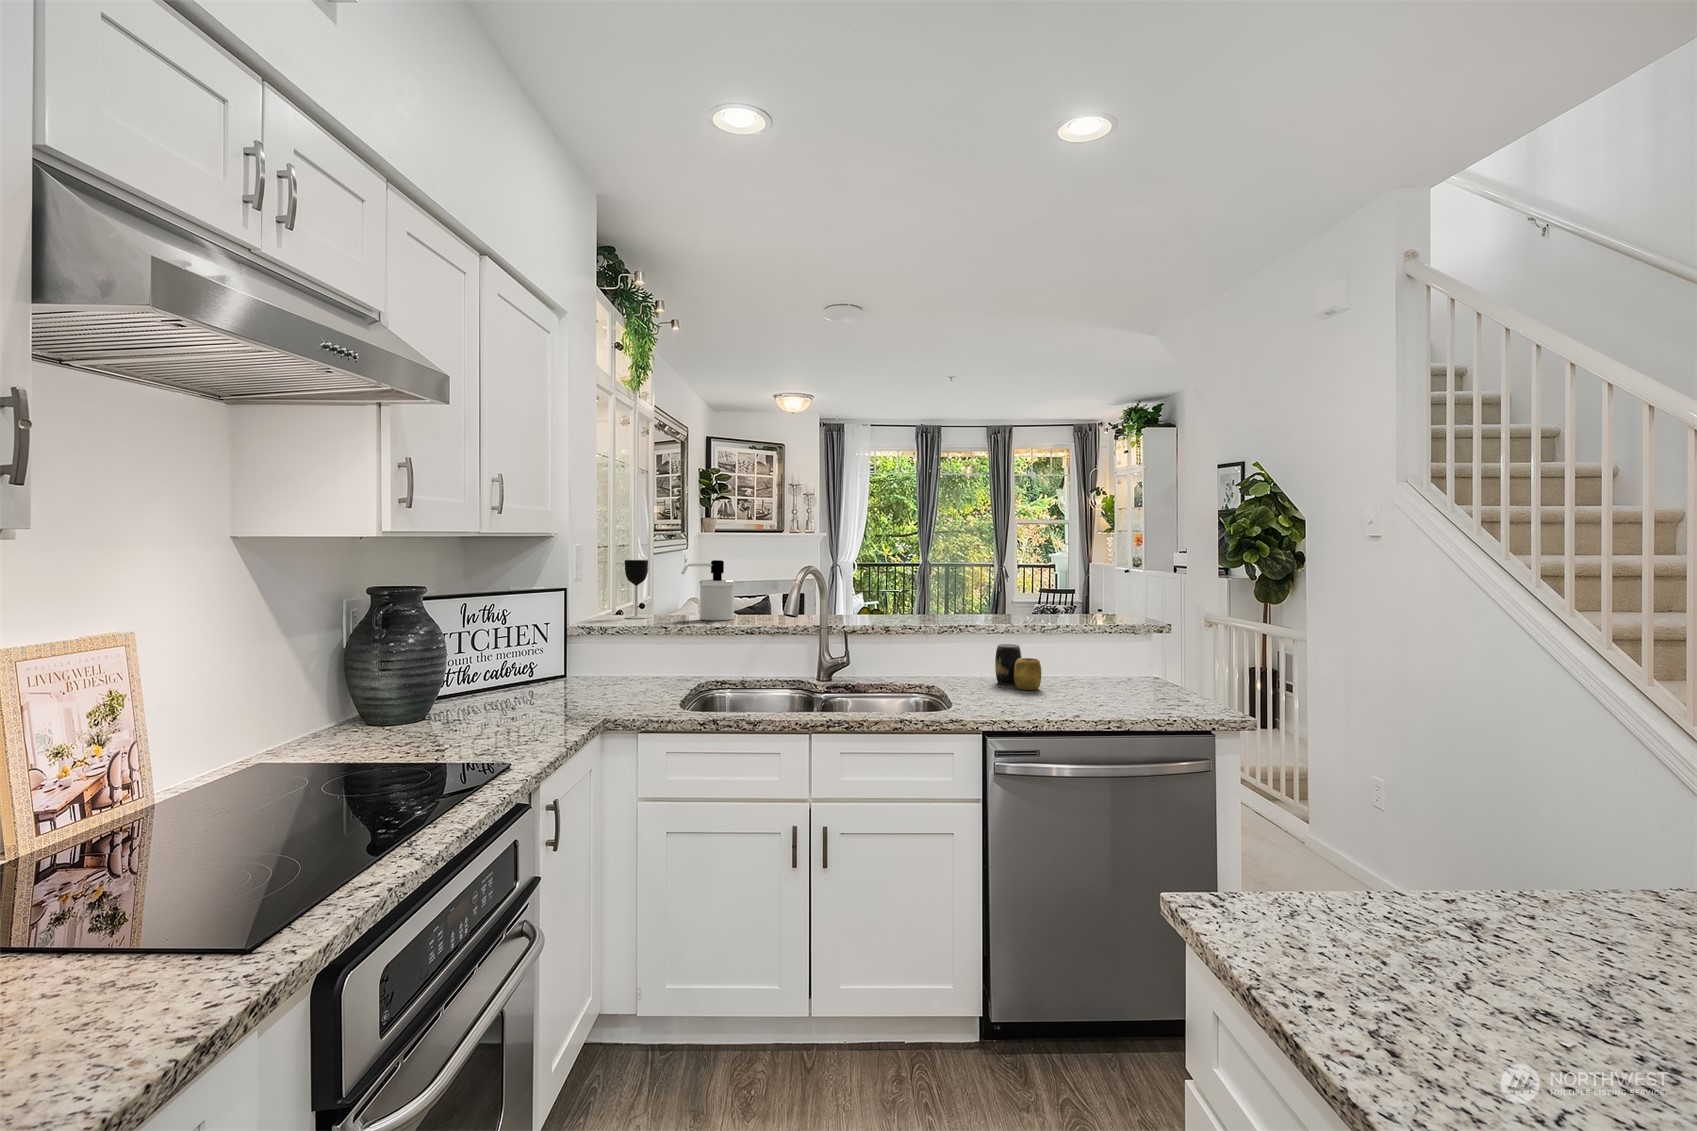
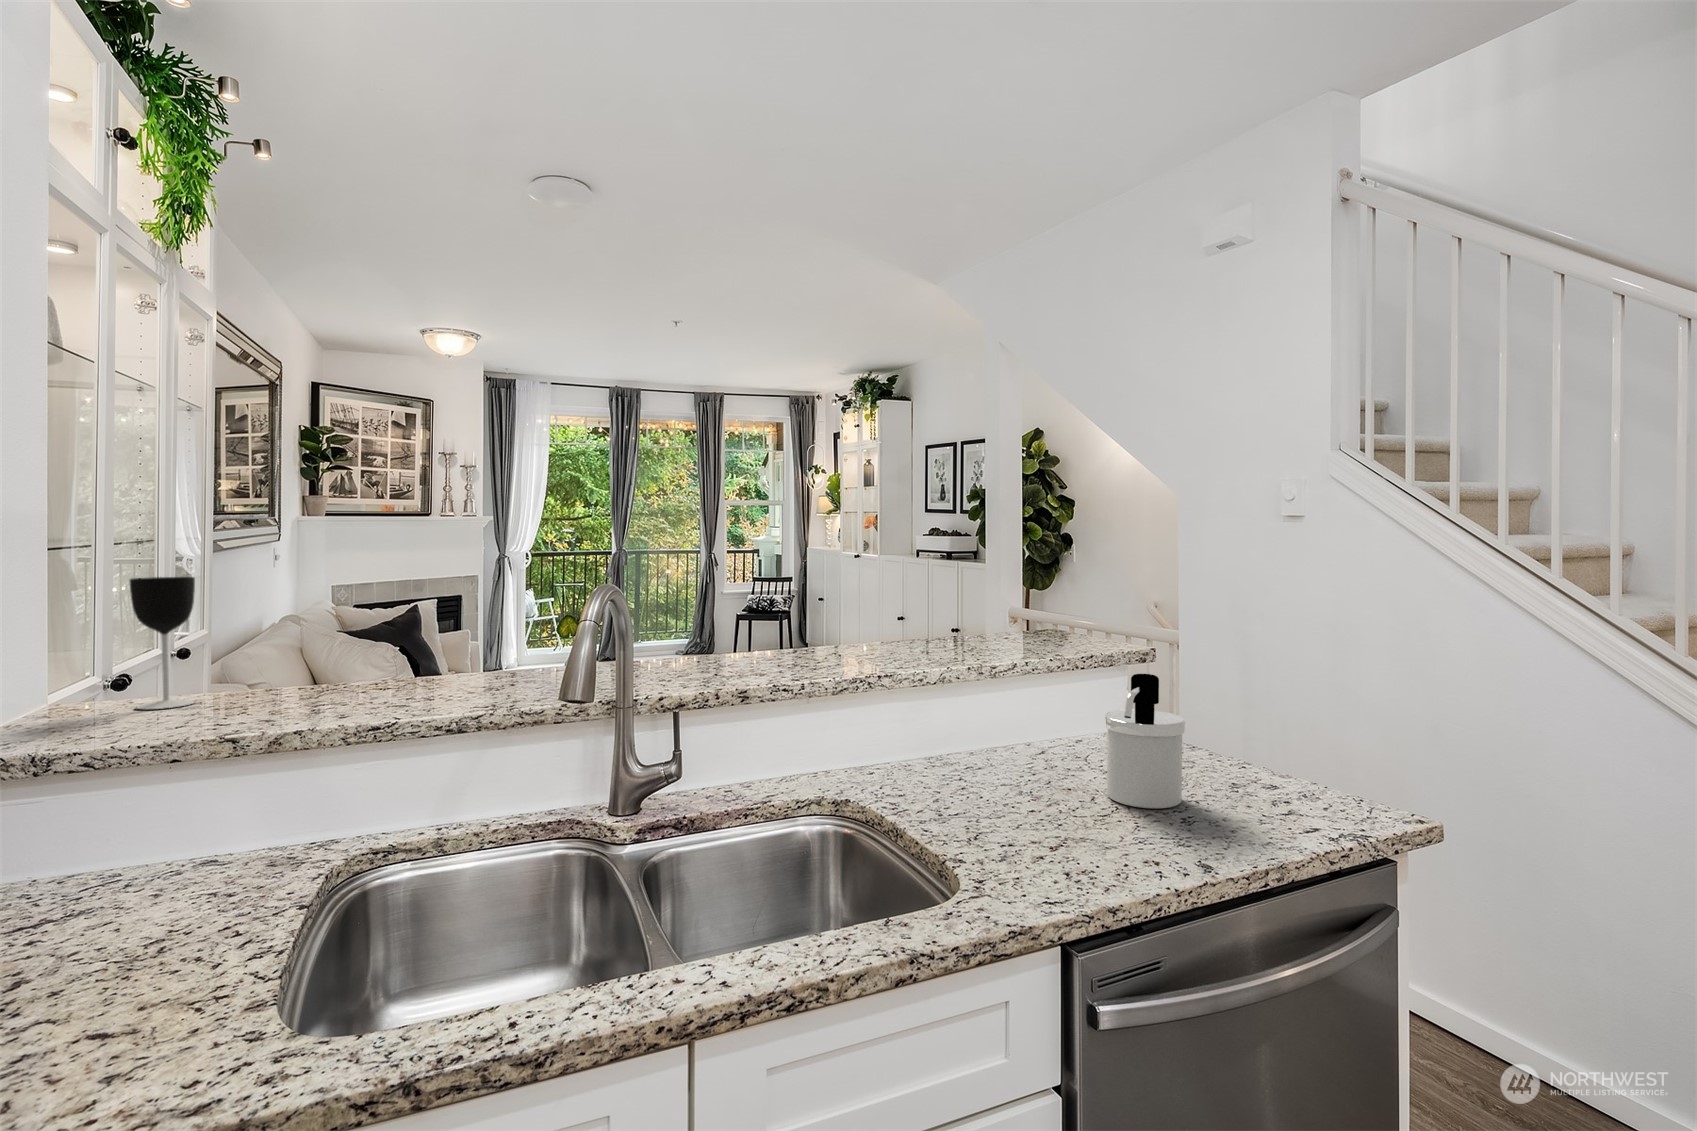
soap dispenser: present [681,560,735,621] -> present [1105,674,1185,809]
vase: present [995,644,1041,690] -> none [936,707,1031,792]

